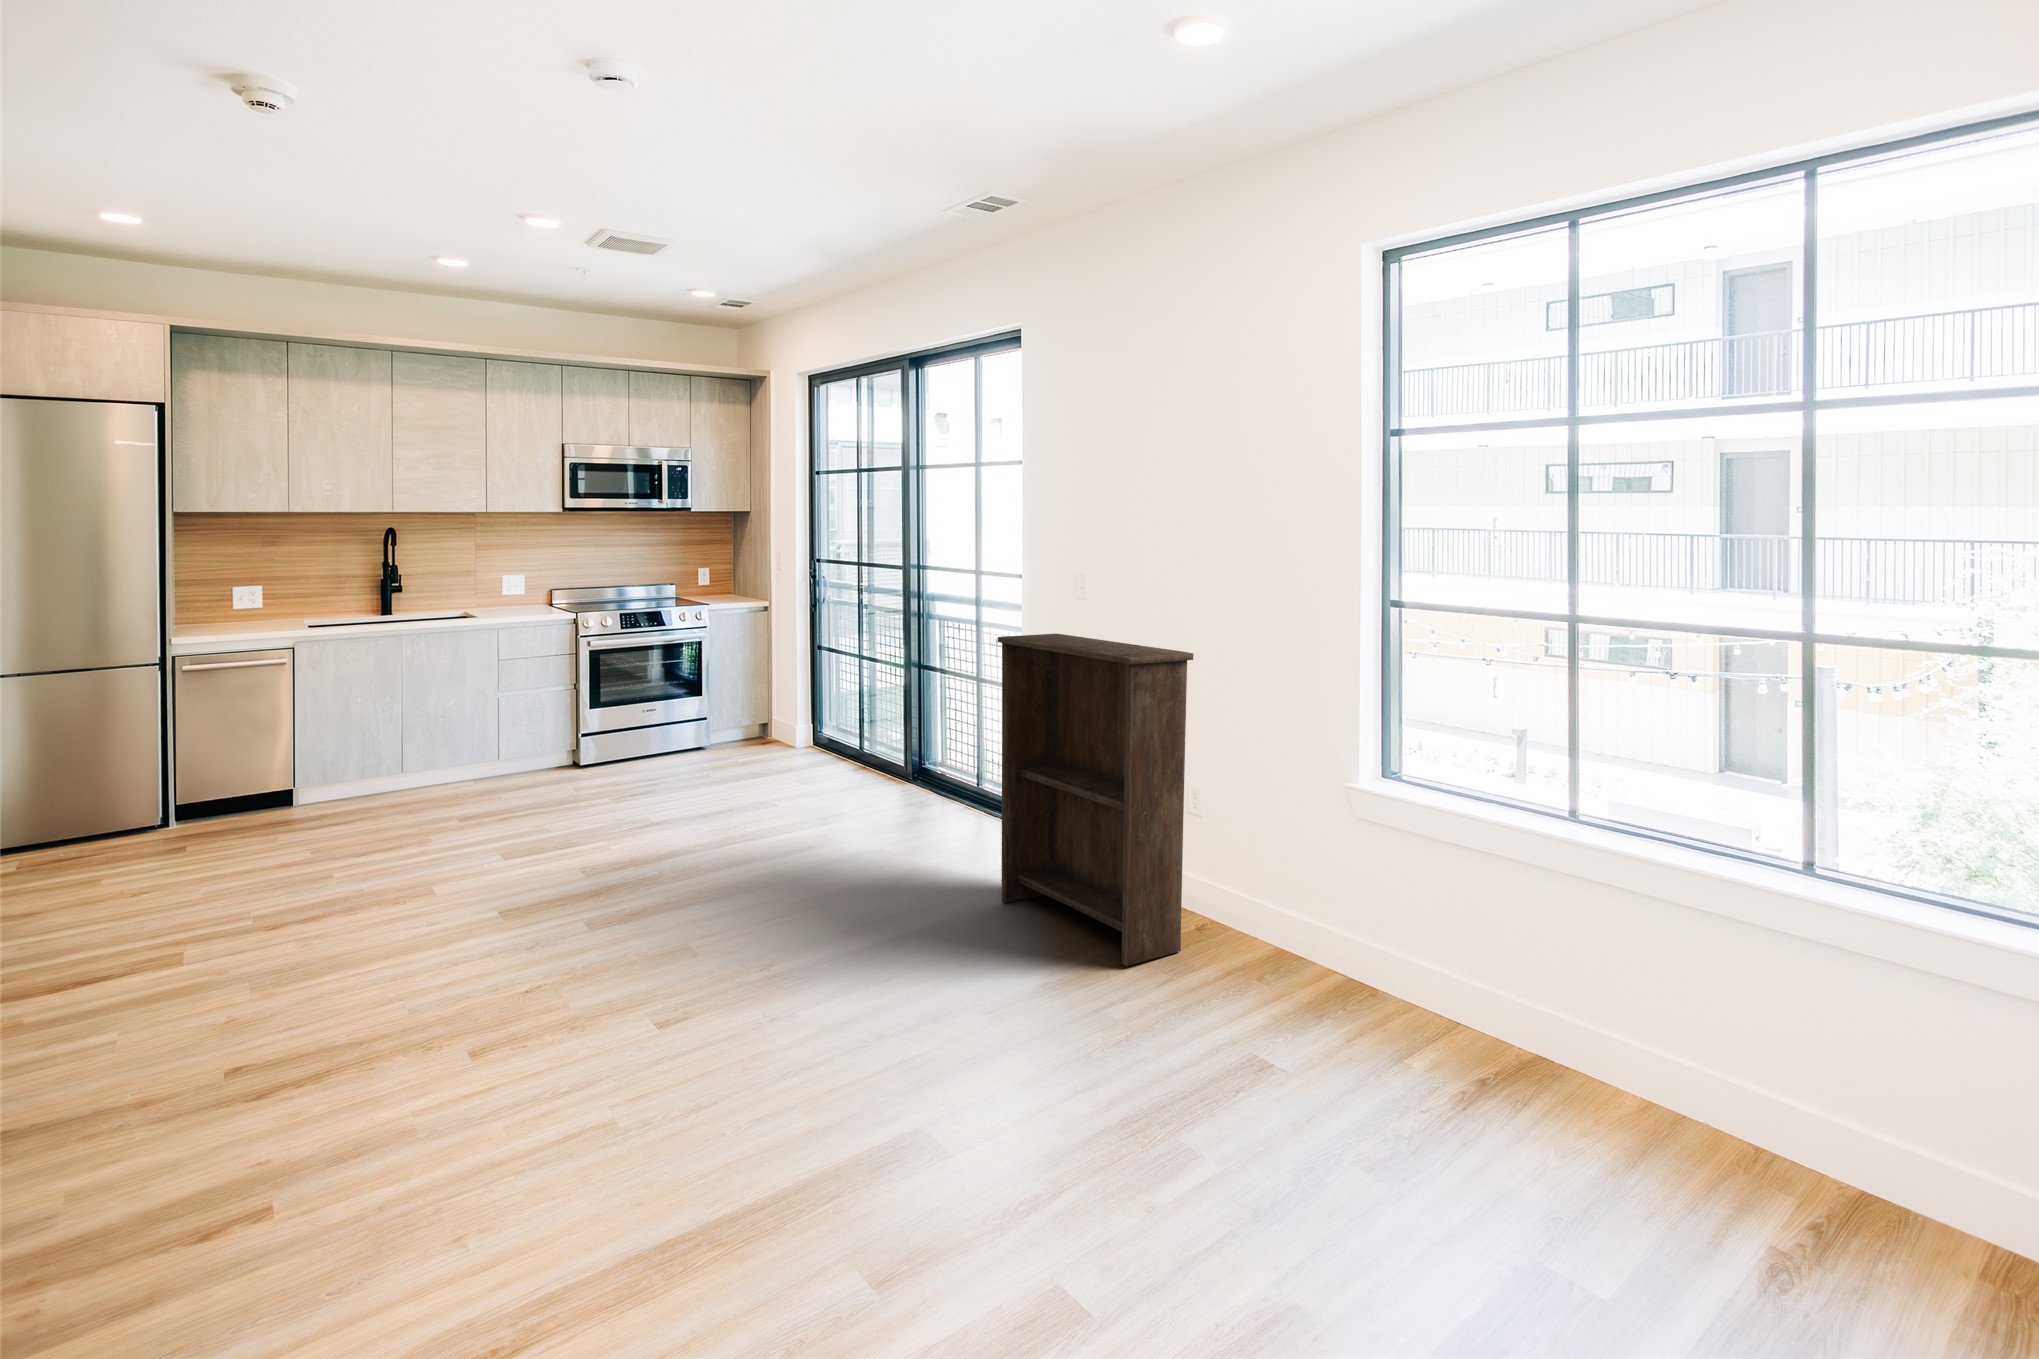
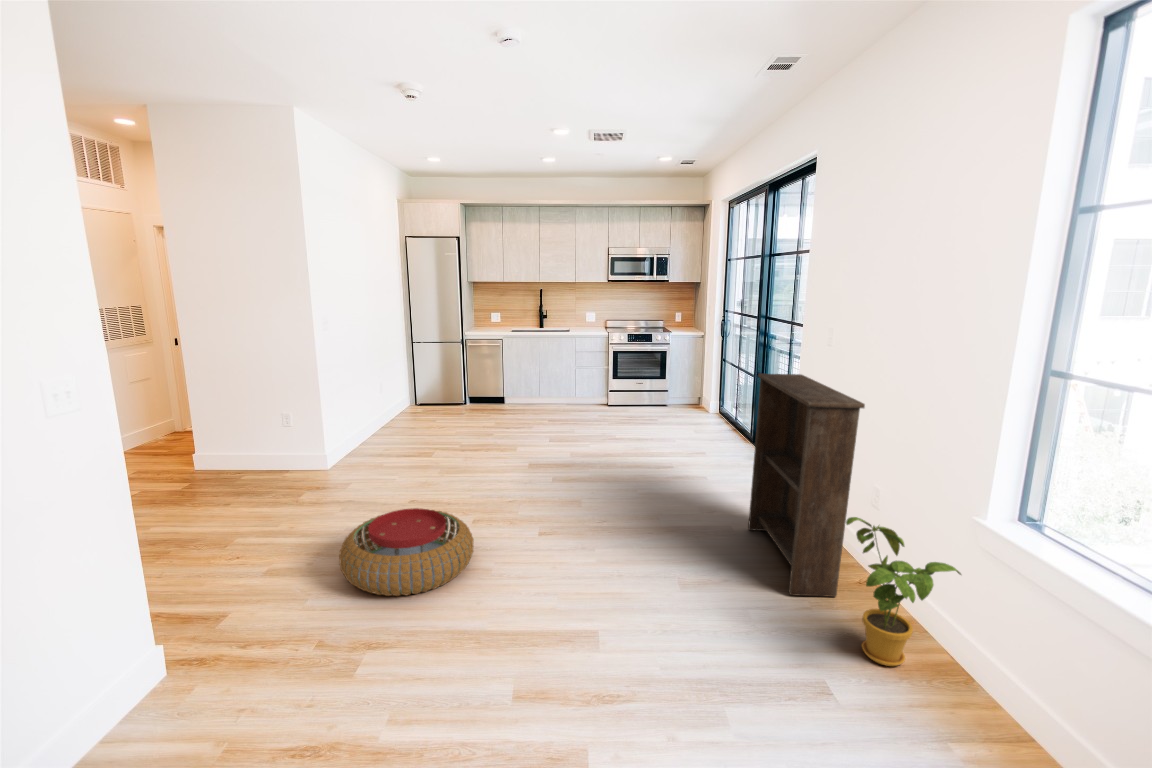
house plant: none [1213,809,1344,1007] -> present [846,517,961,666]
pouf: none [179,1003,549,1226] -> present [339,508,474,596]

